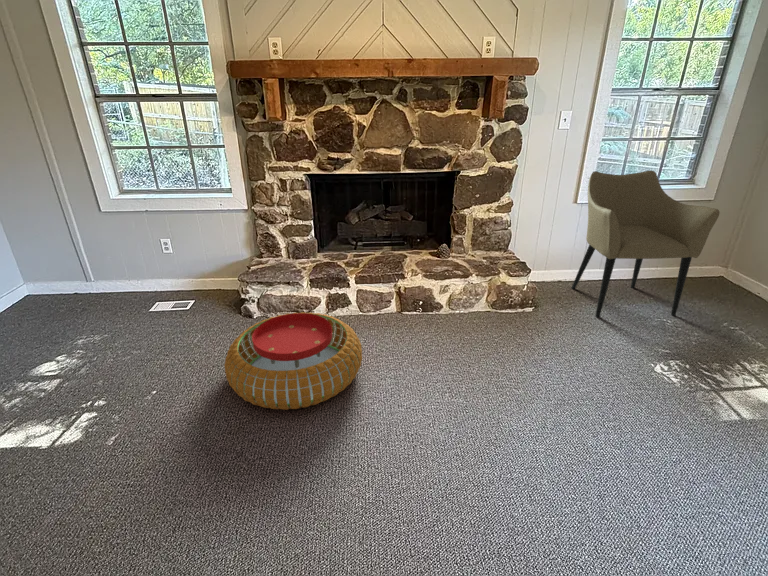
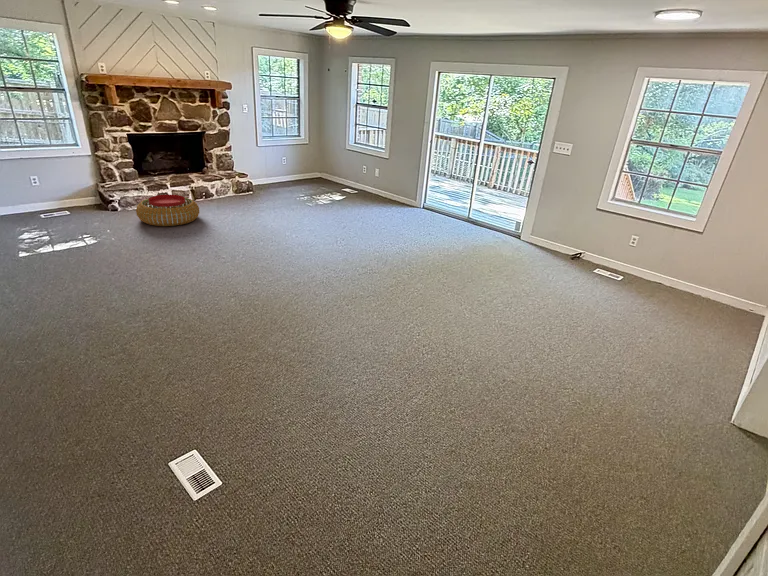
armchair: present [572,171,720,317] -> none [261,131,309,192]

